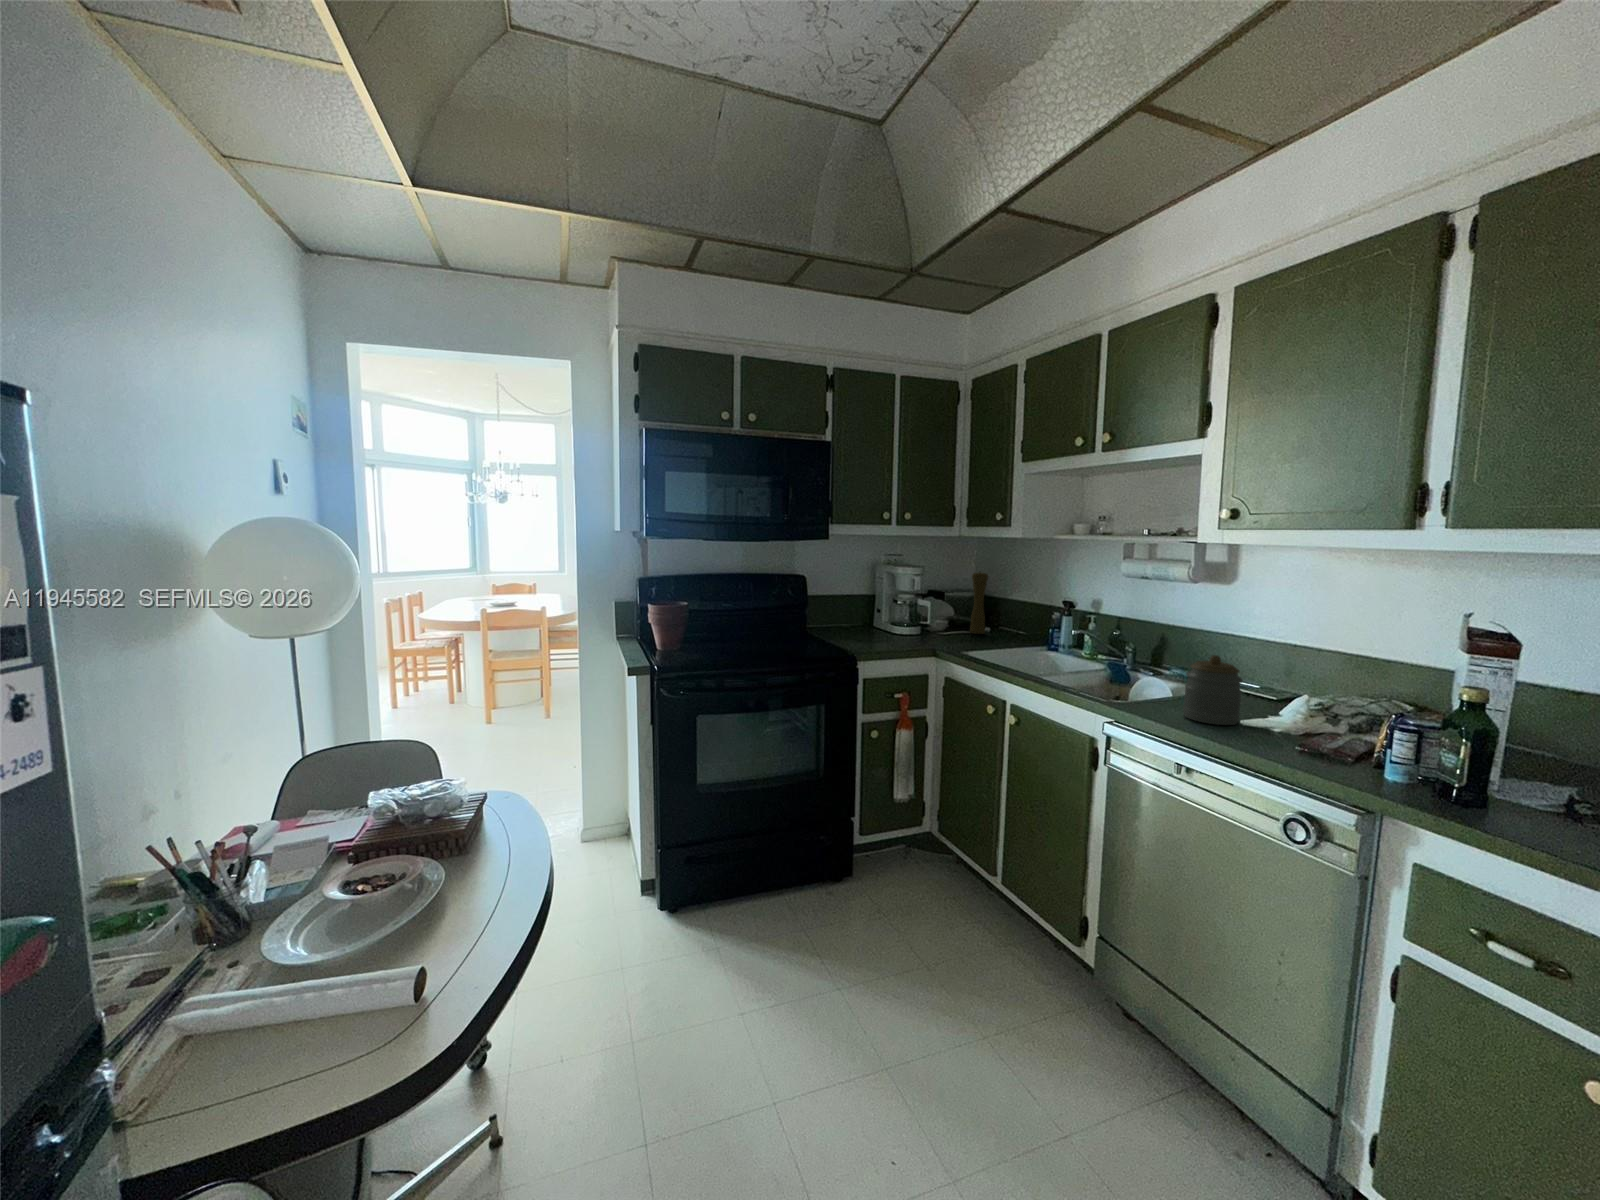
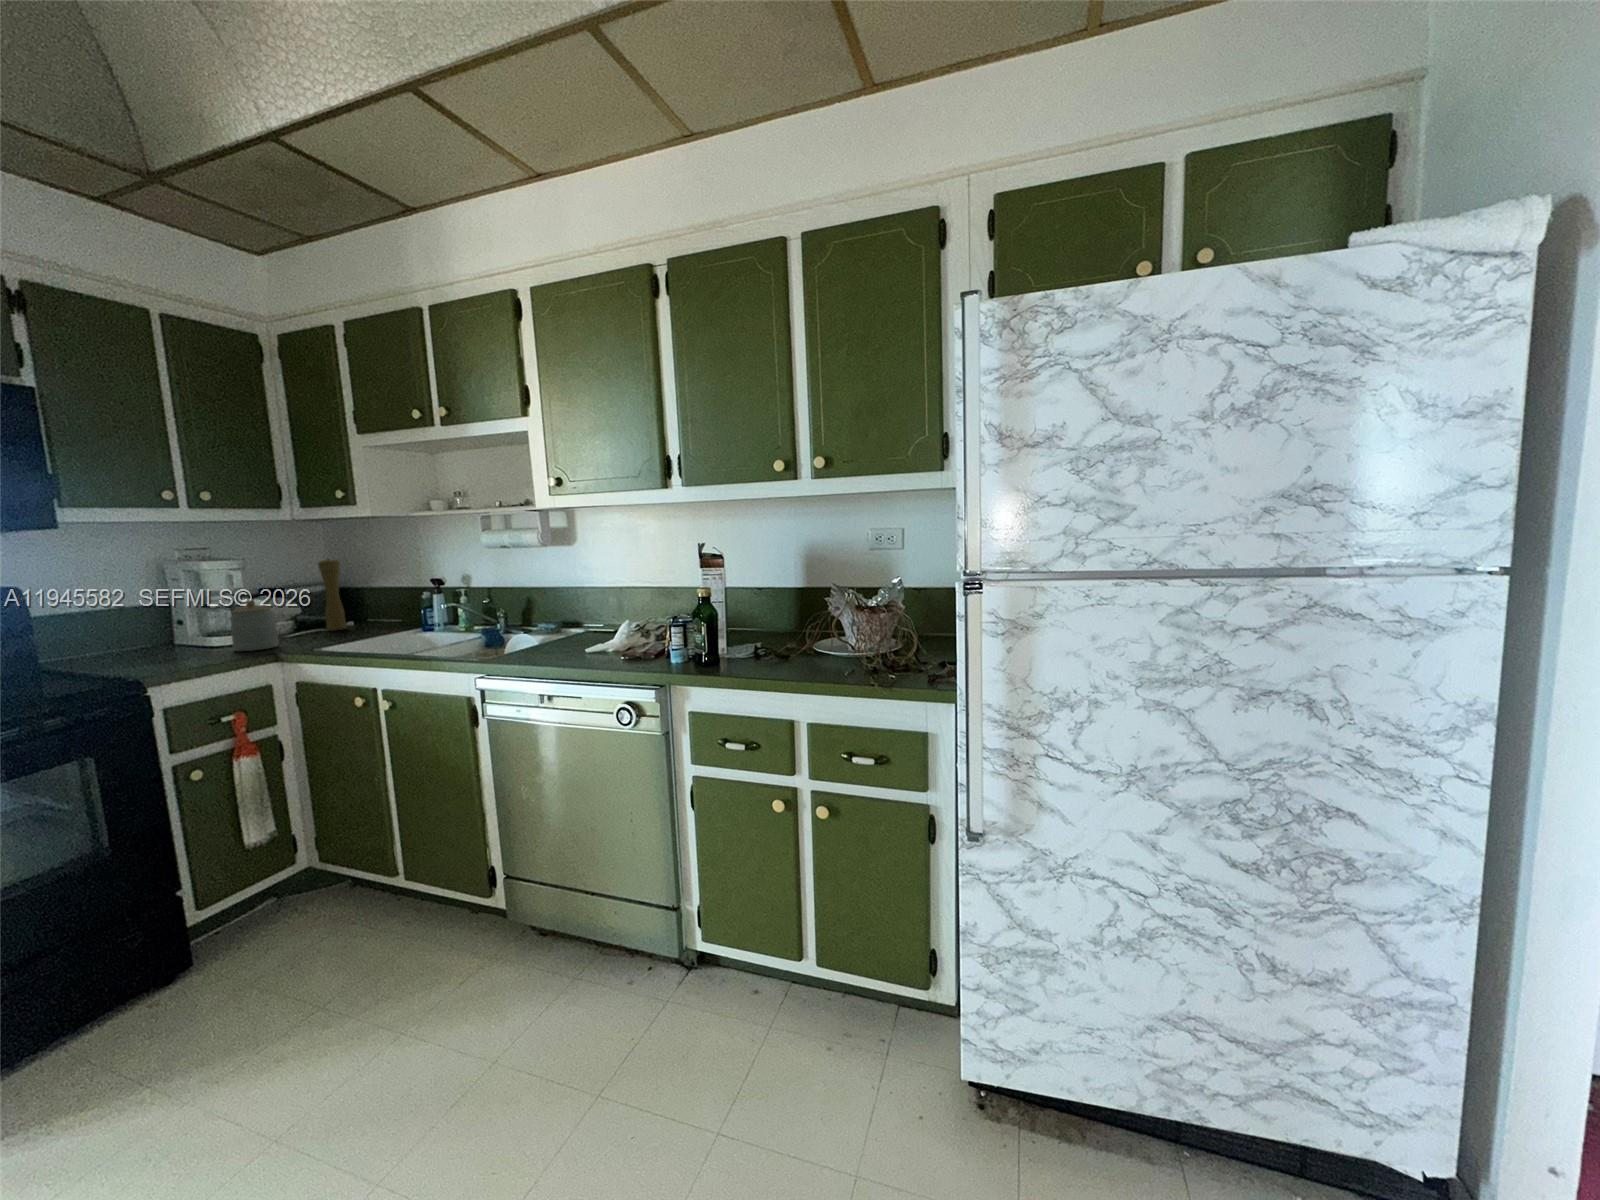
jar: present [1183,655,1243,725] -> present [229,600,279,651]

